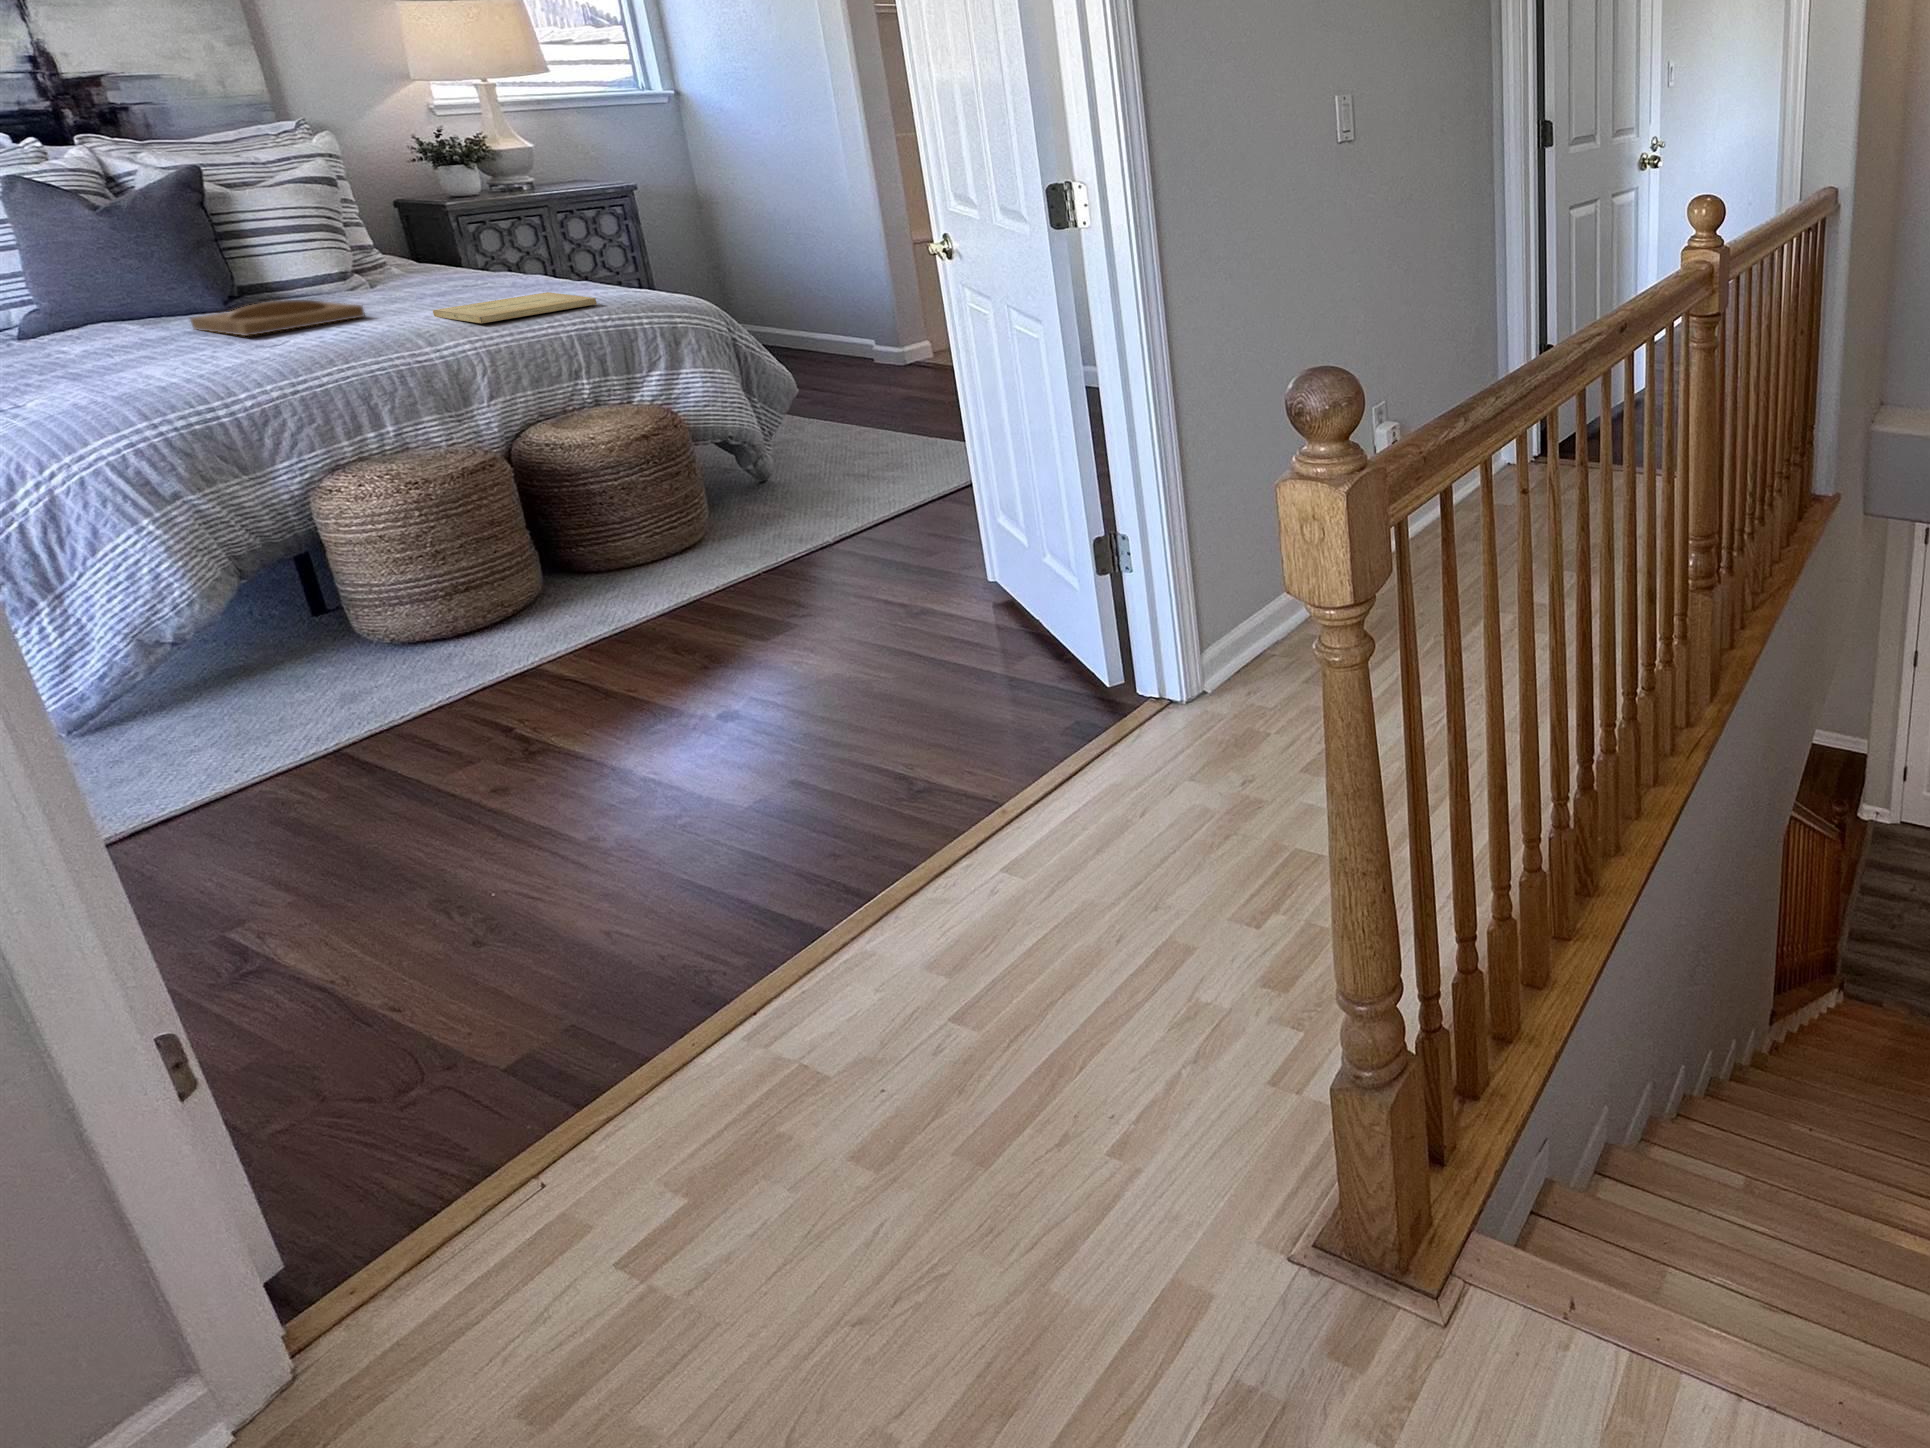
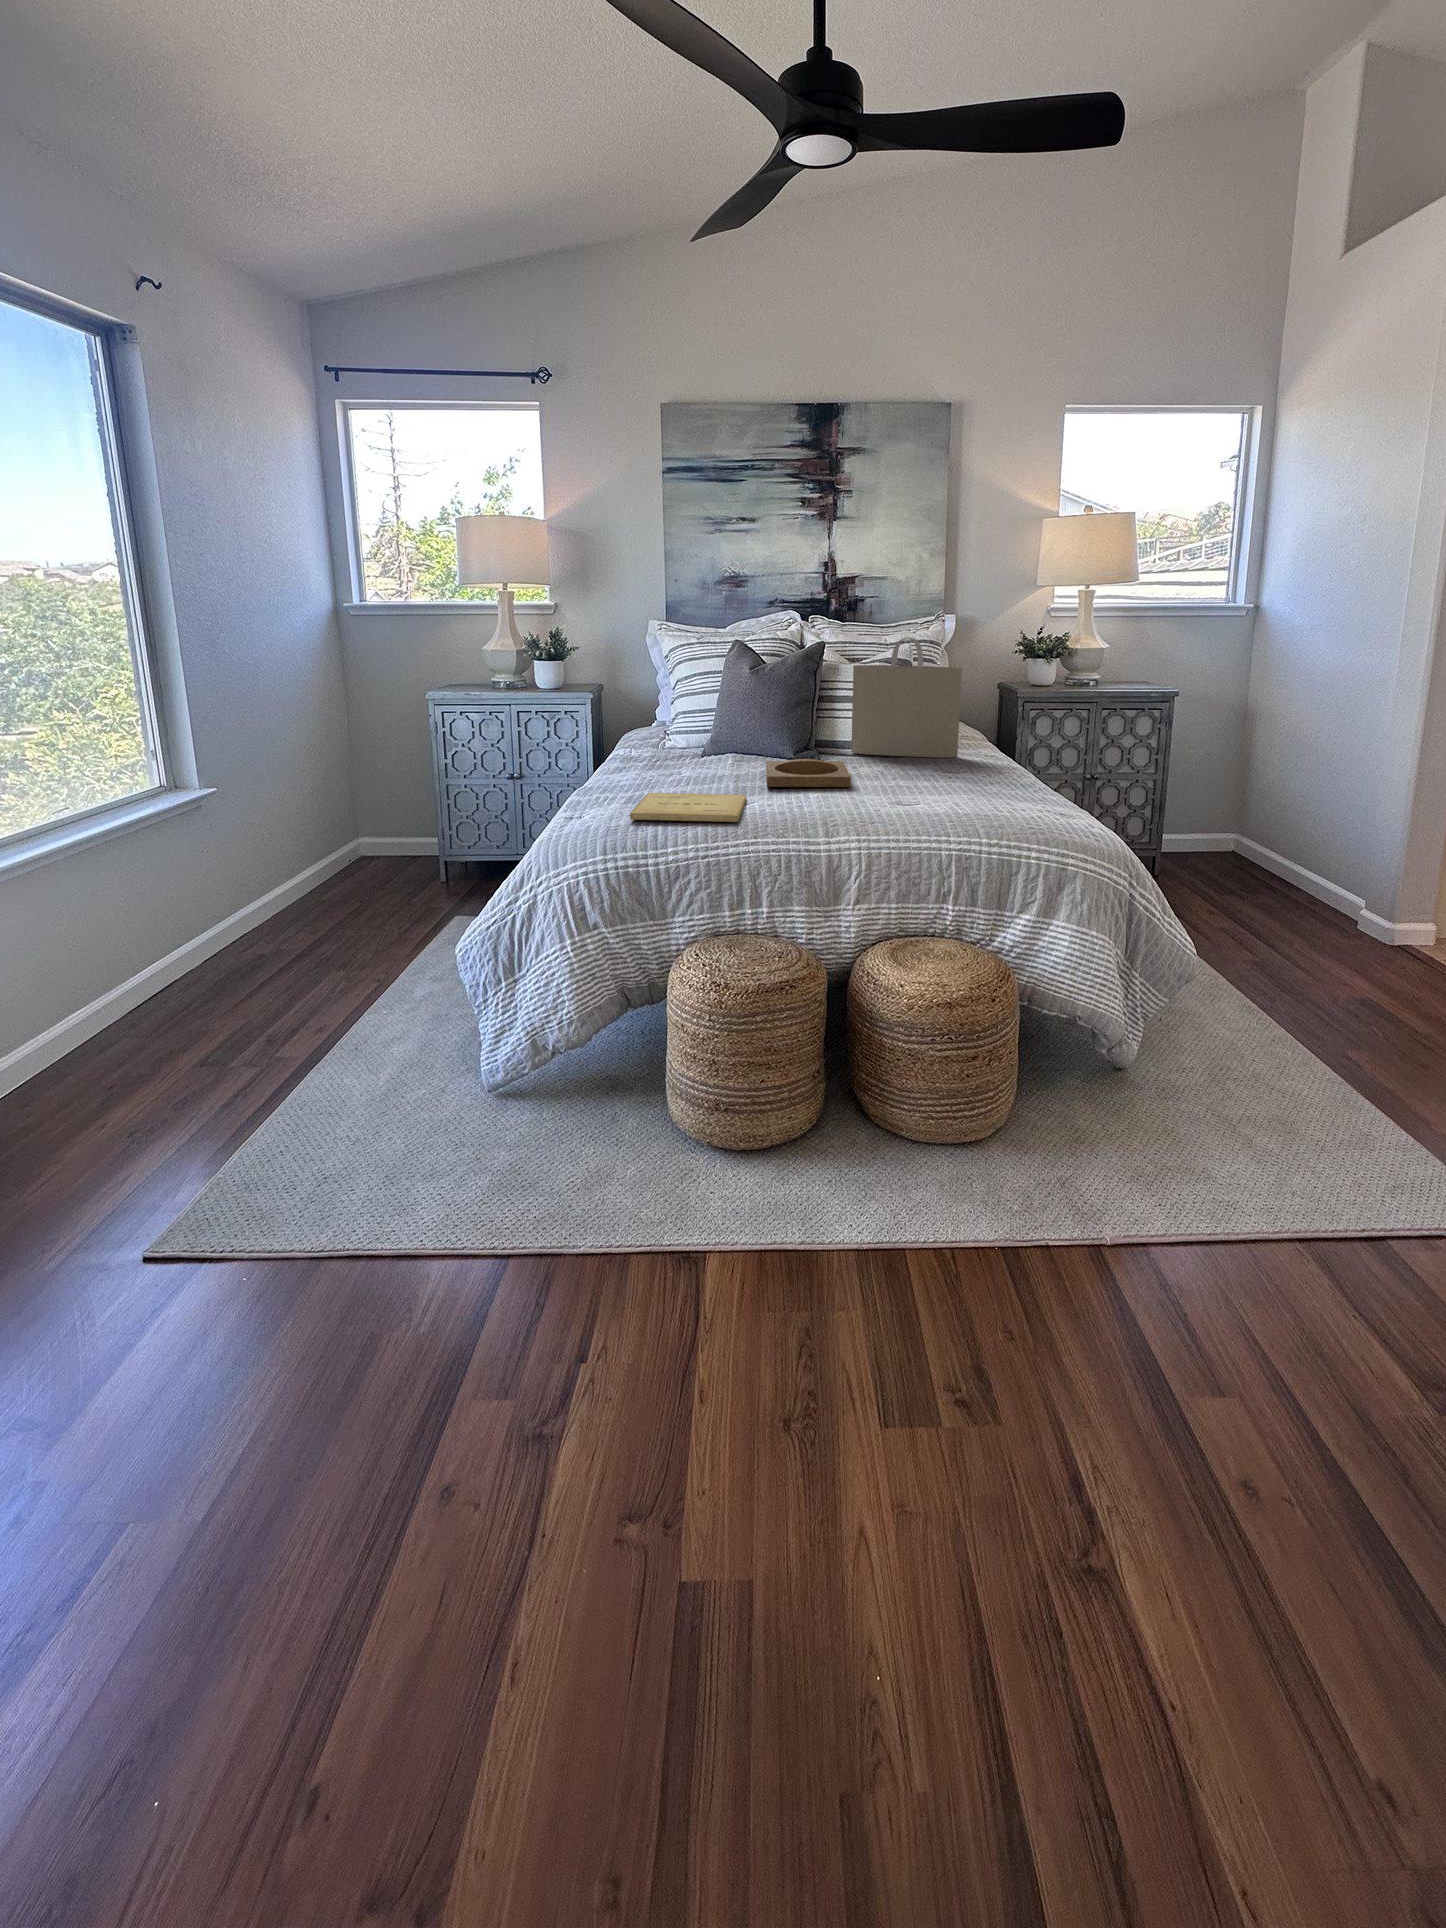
tote bag: none [252,149,443,296] -> present [851,637,962,757]
book: present [433,292,597,323] -> present [630,793,746,822]

